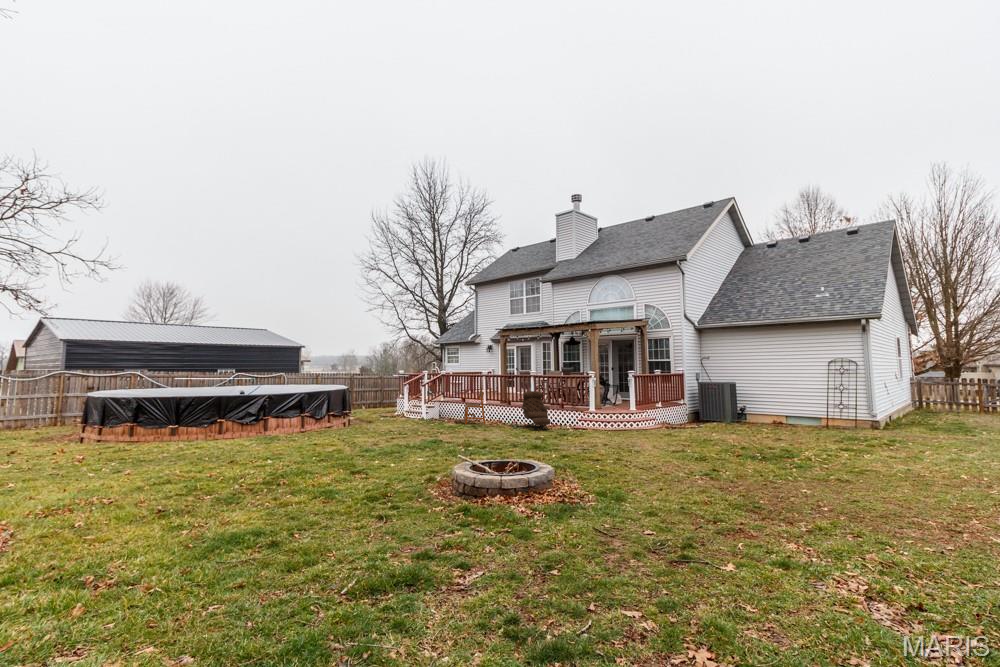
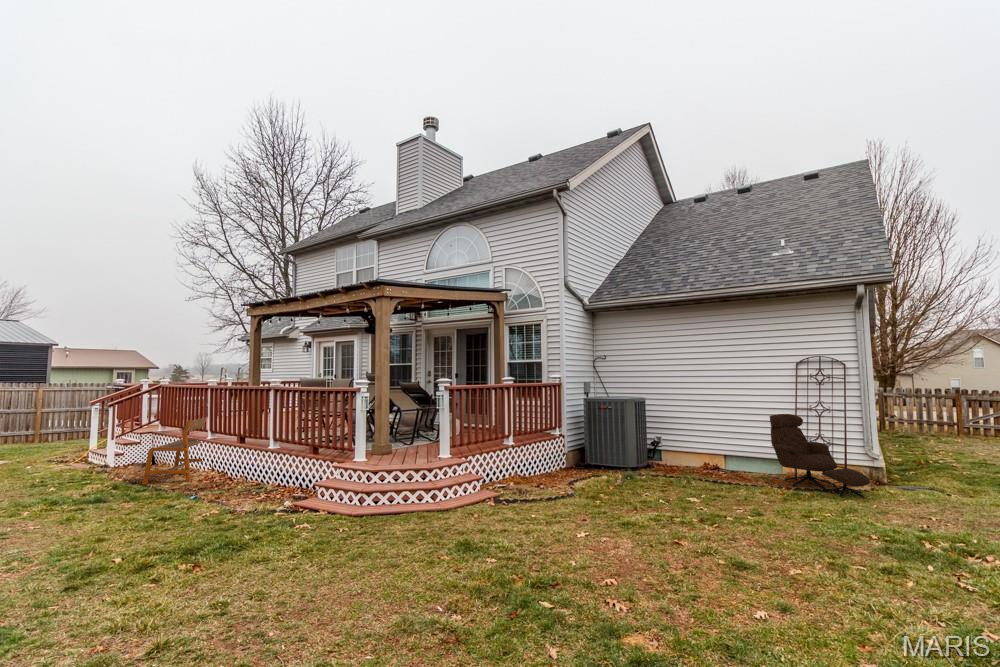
lounge chair: present [521,391,551,430] -> present [770,414,870,498]

